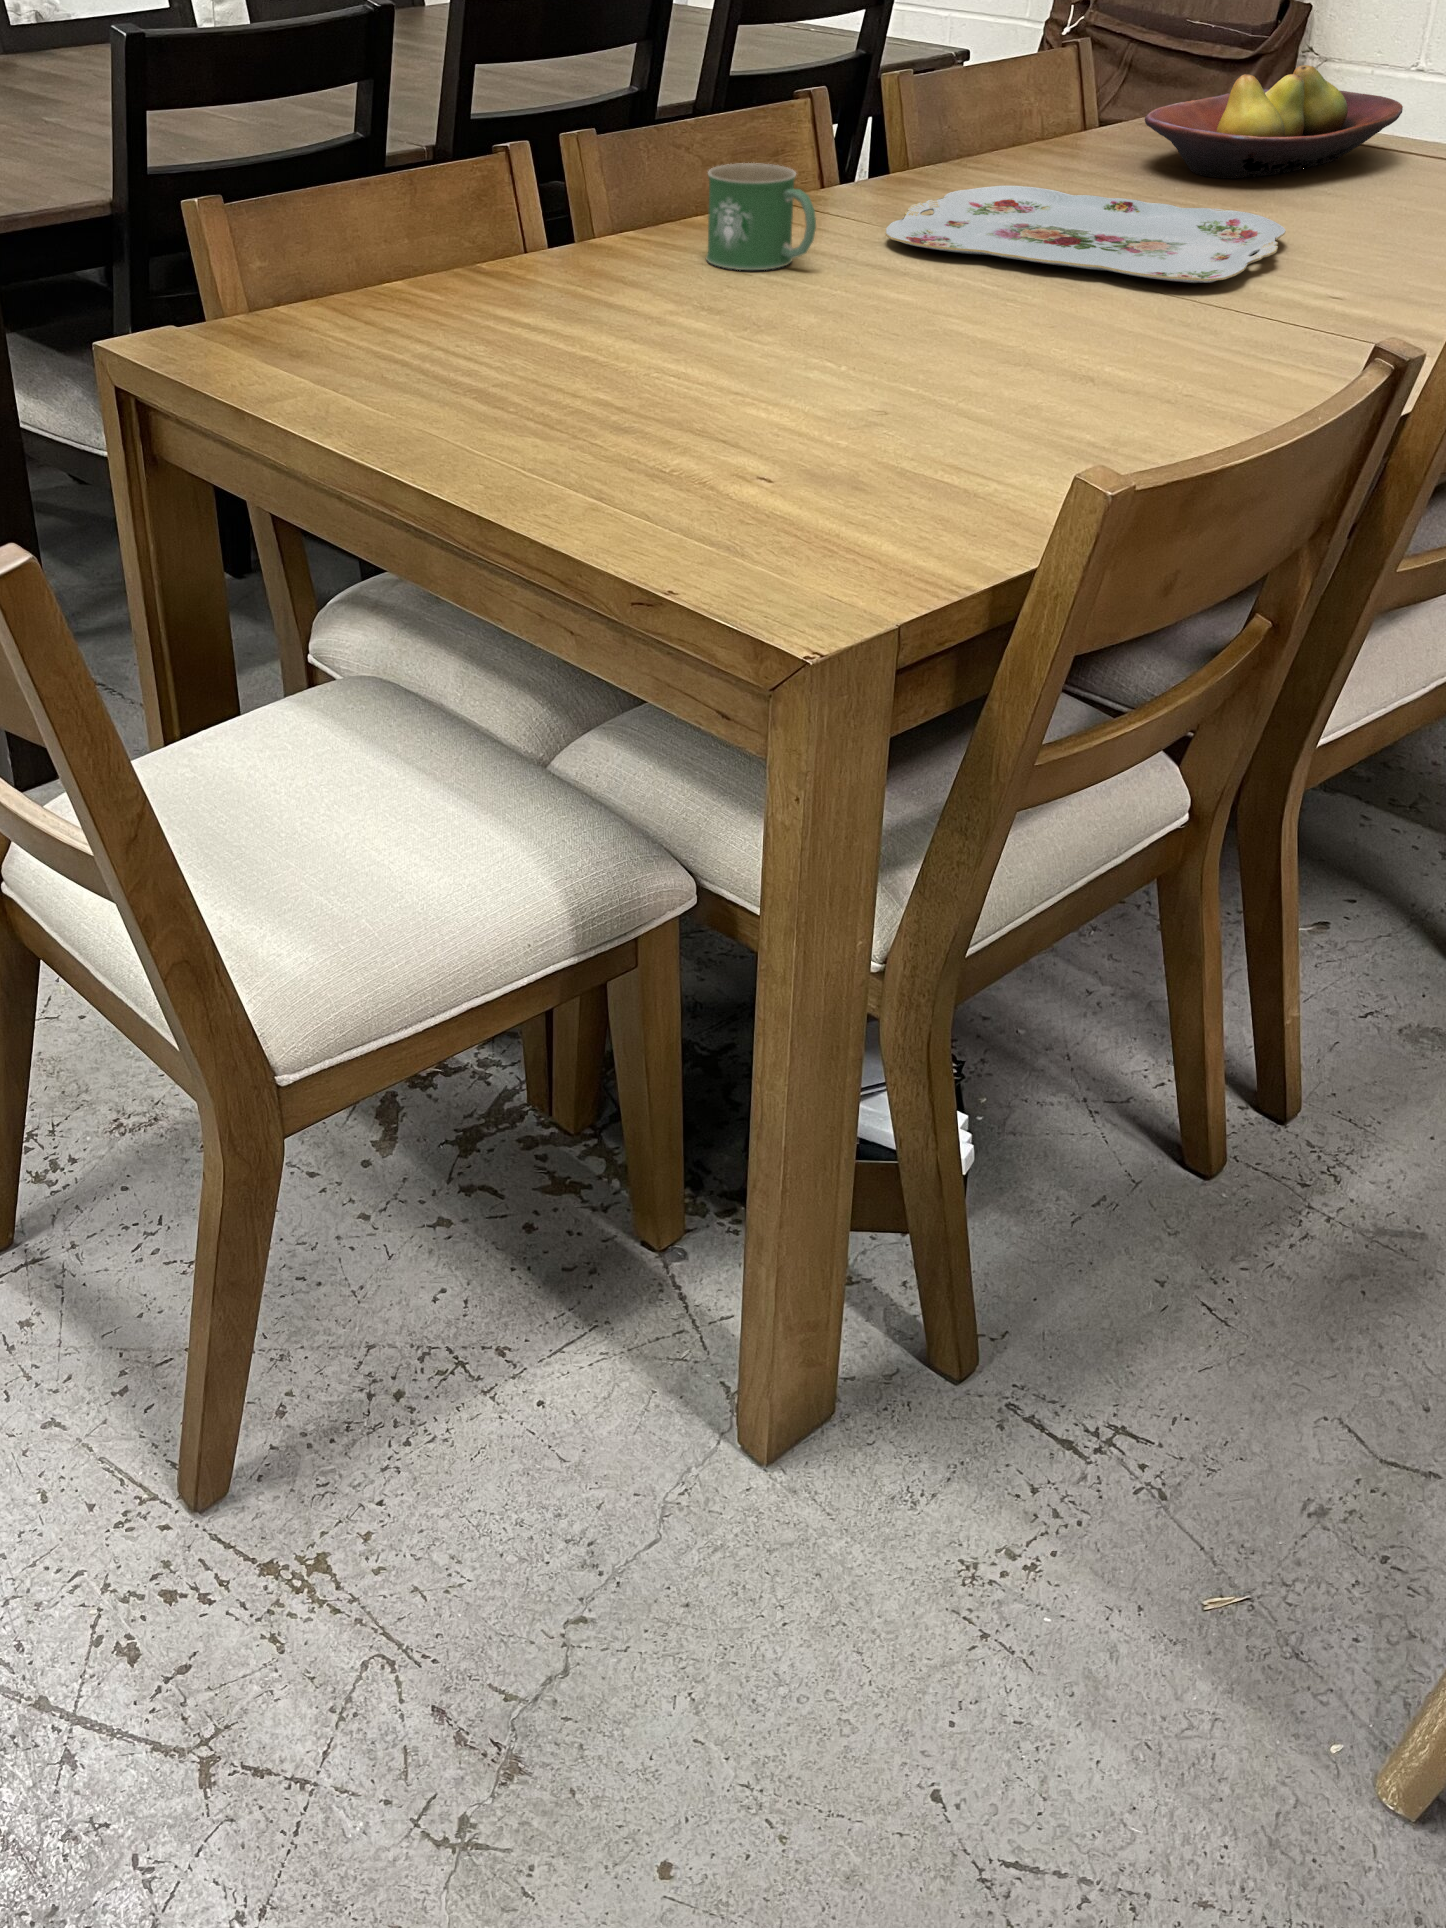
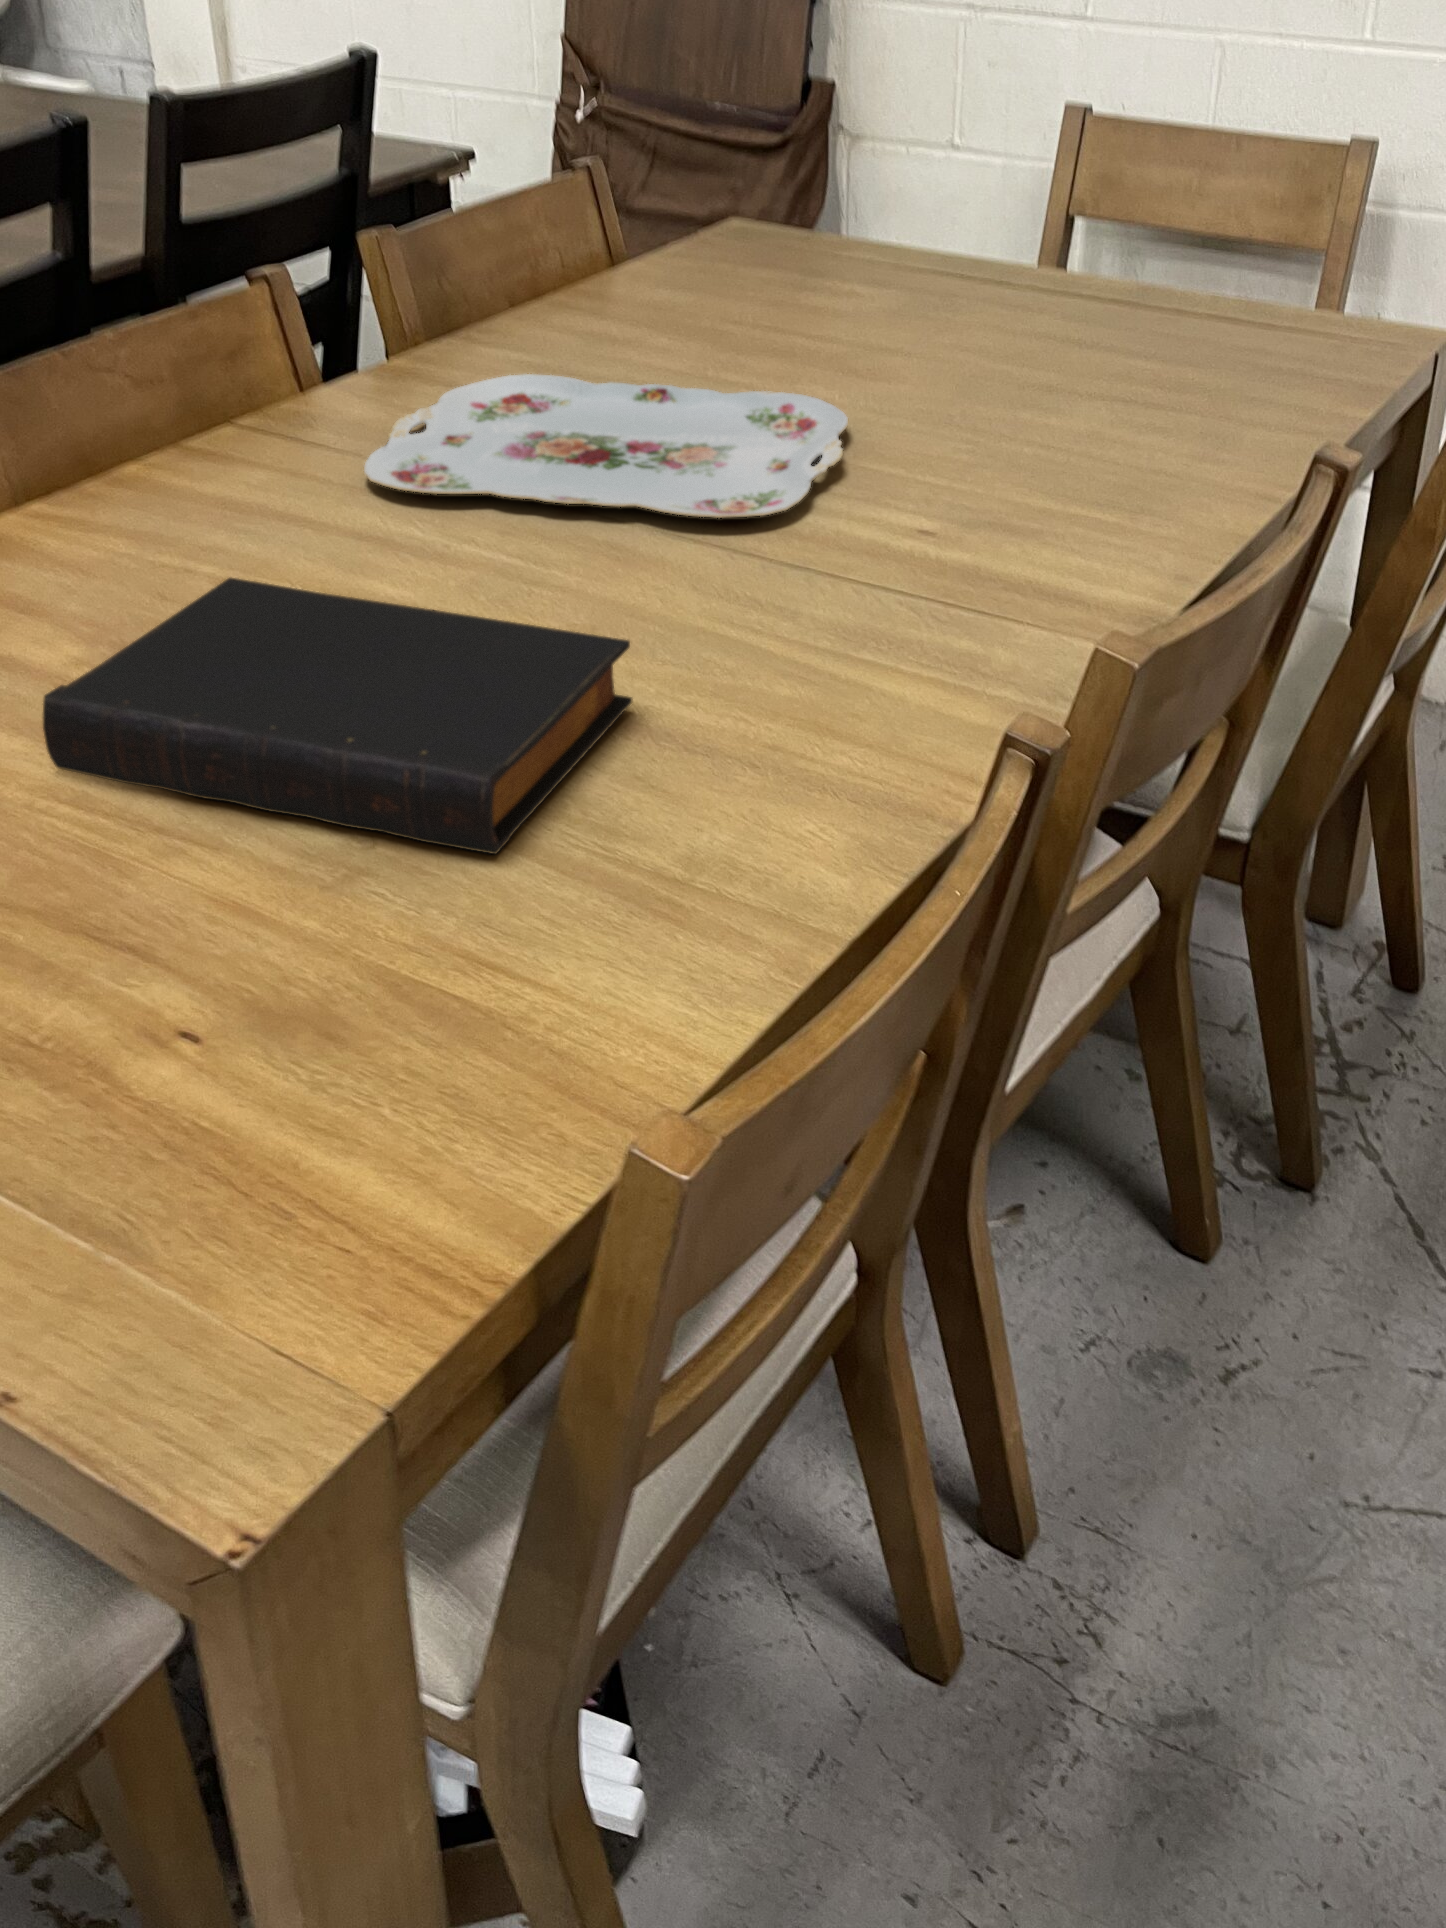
fruit bowl: present [1145,65,1403,178] -> none [668,193,950,332]
mug: present [706,163,816,270] -> none [108,410,264,555]
book: none [669,266,1094,436] -> present [43,578,633,854]

